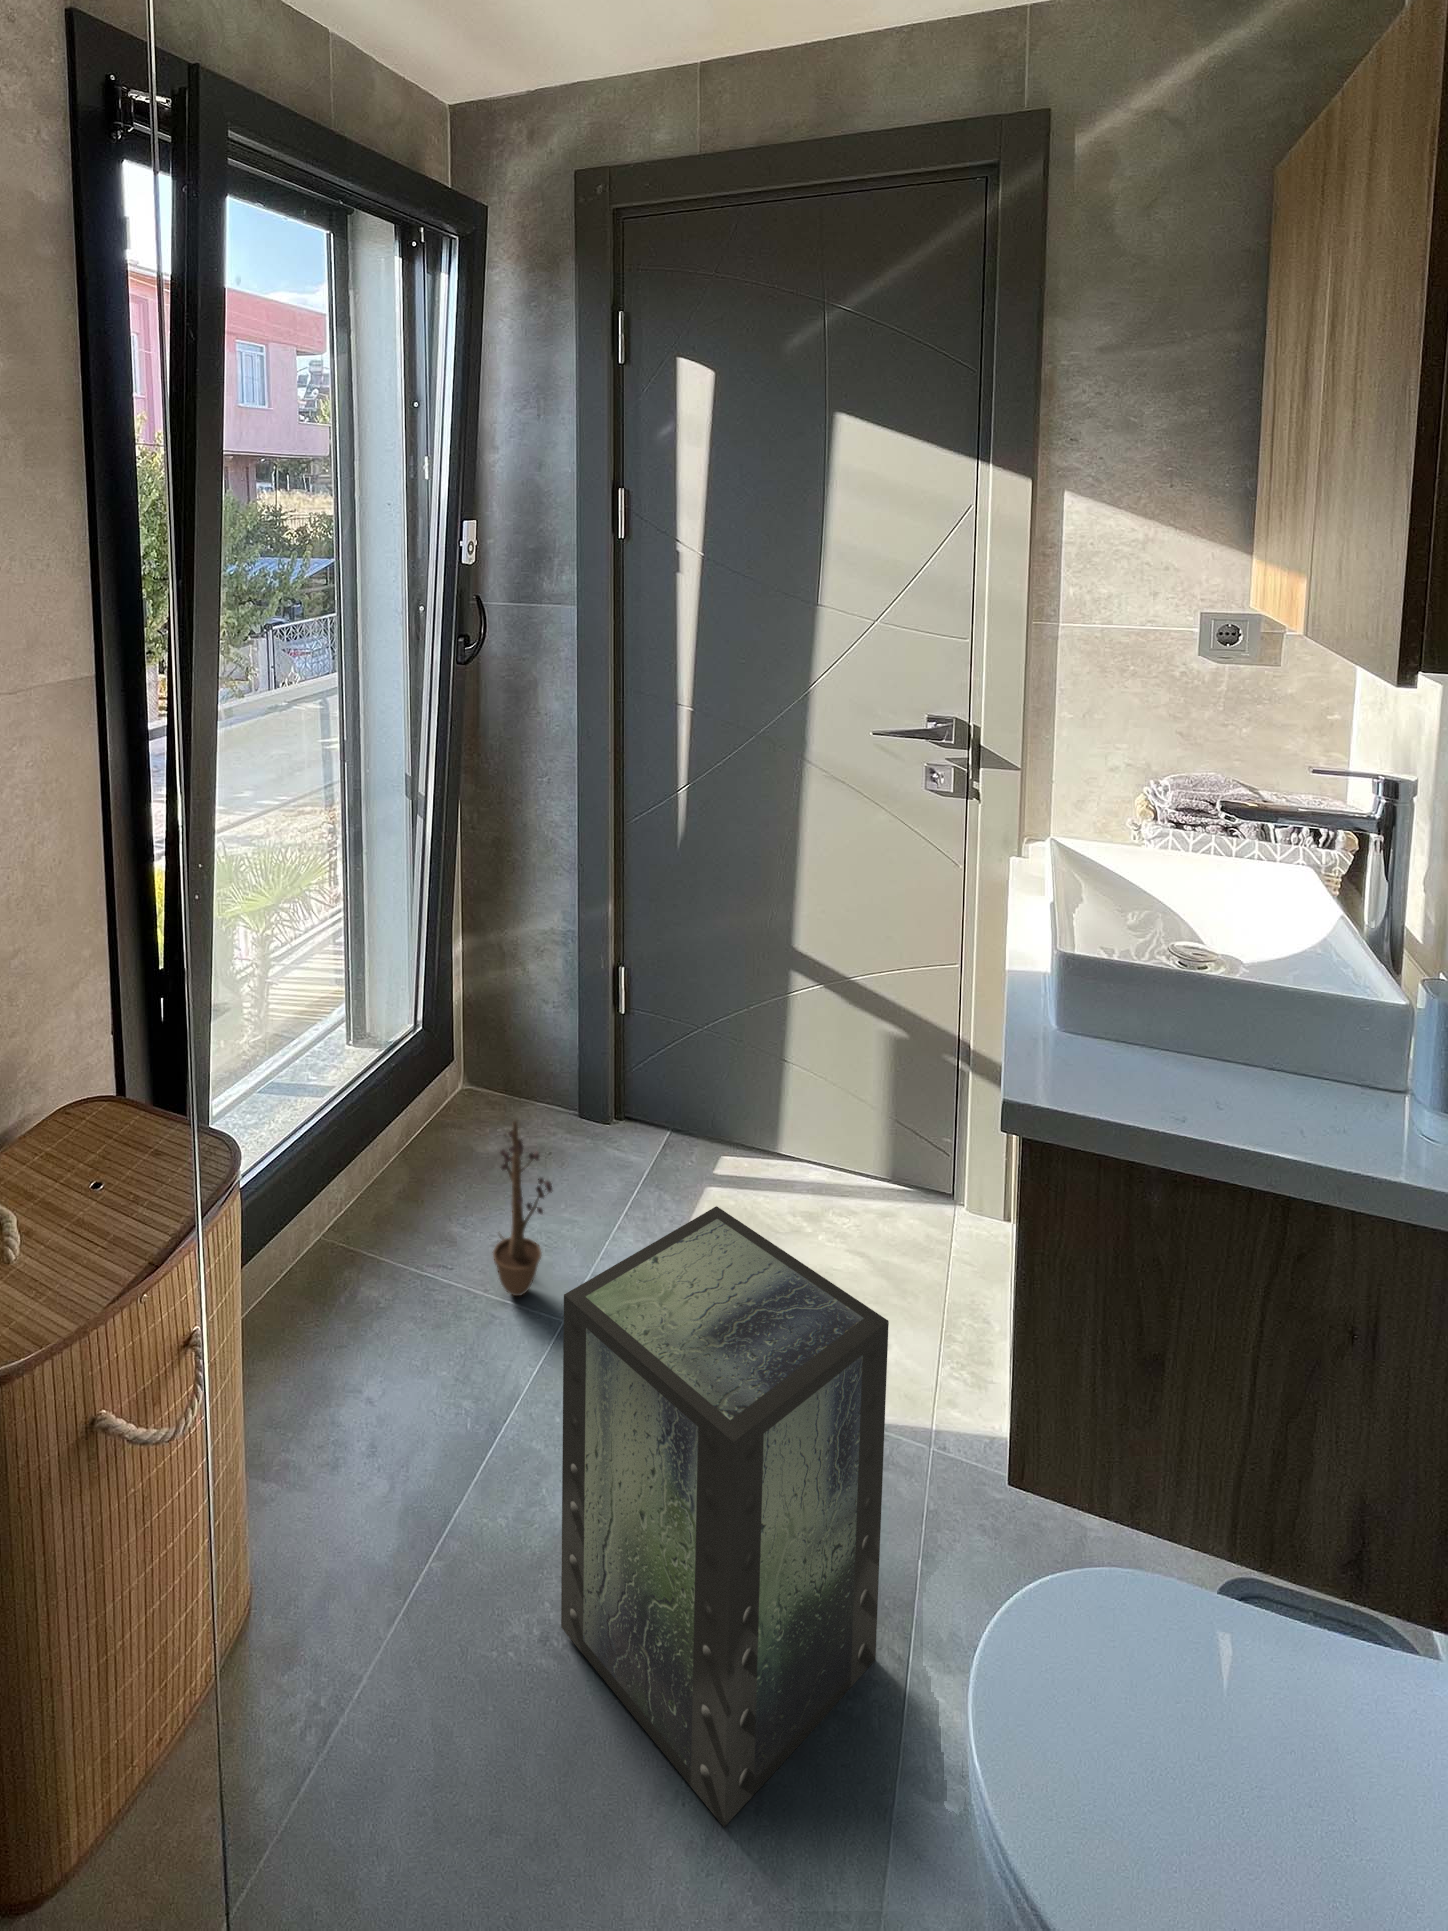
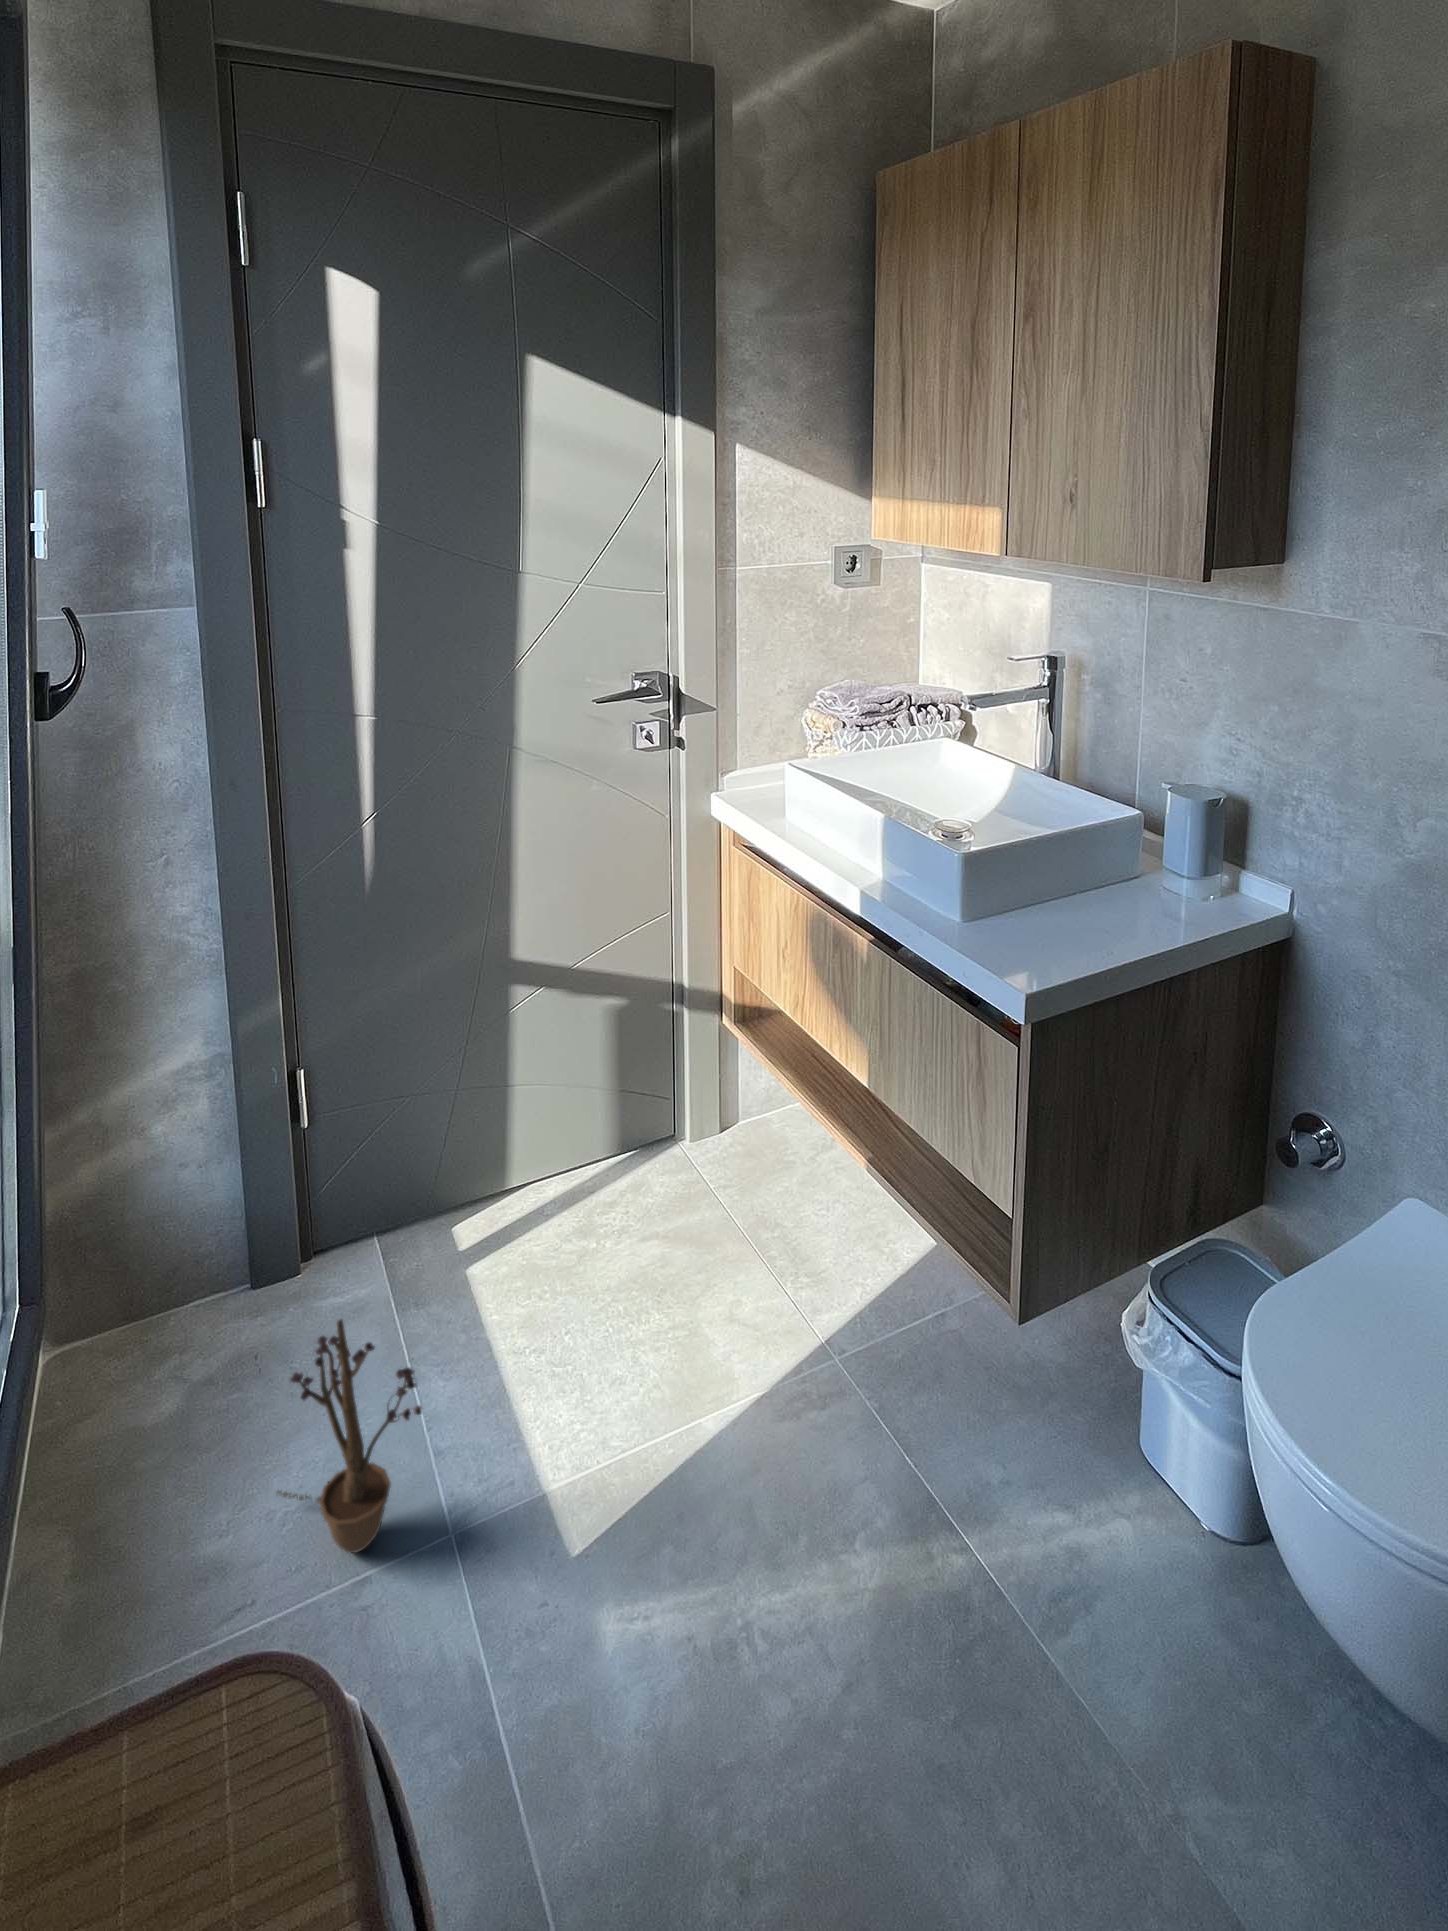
storage box: present [561,1206,889,1827] -> none [751,1250,1035,1846]

